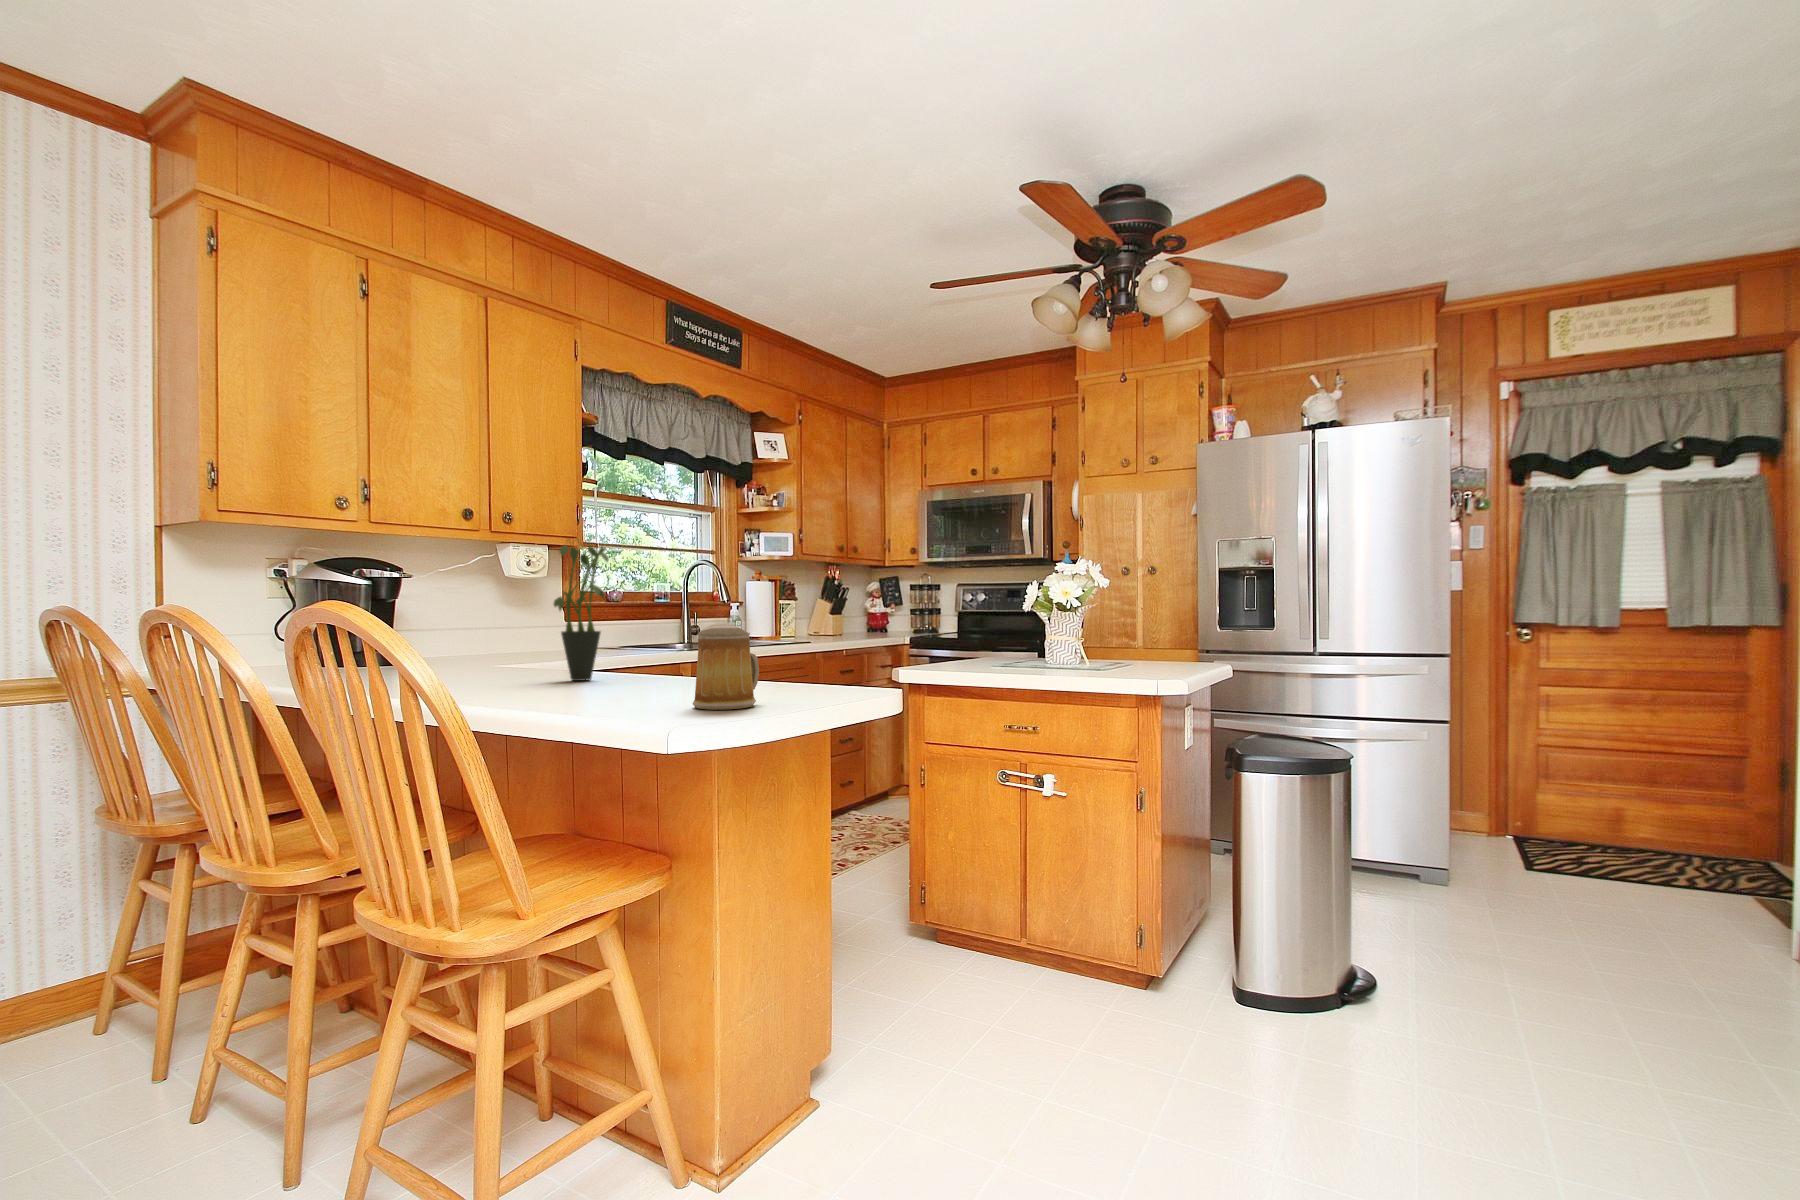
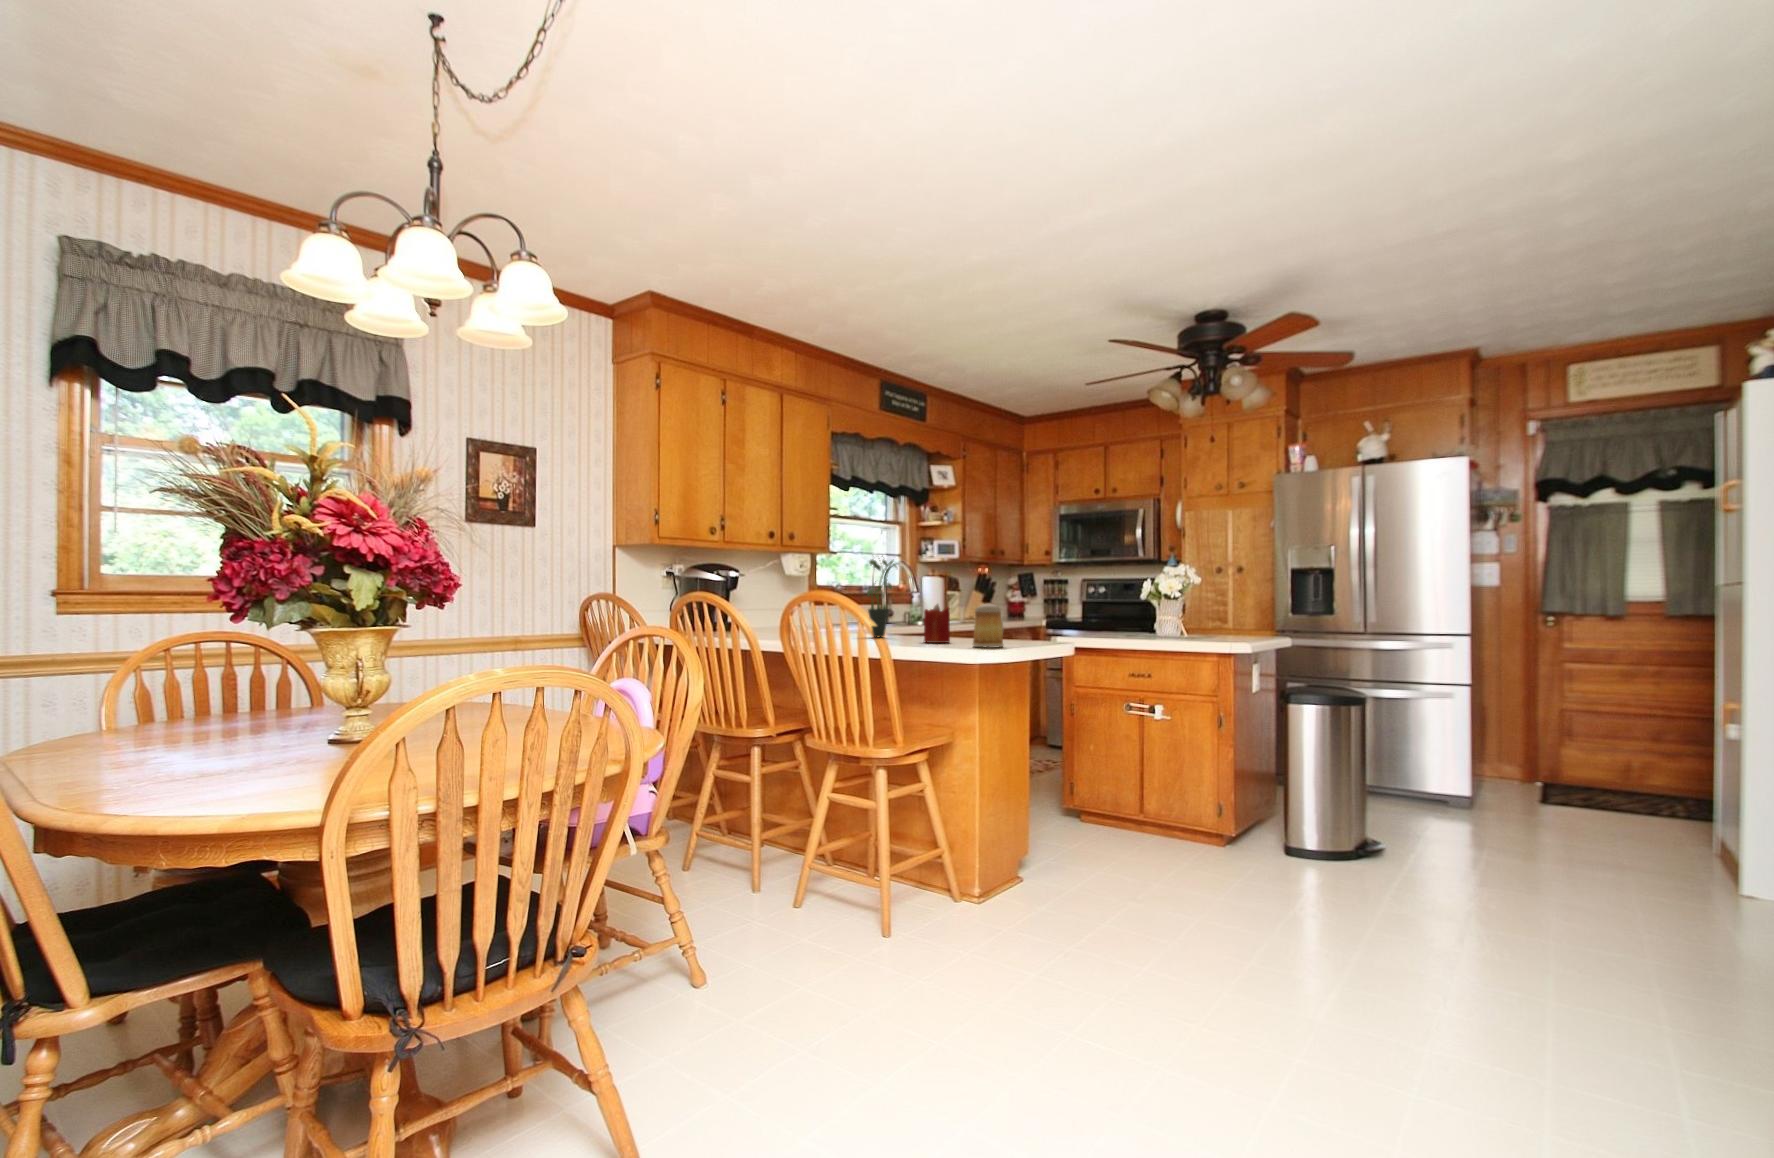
candle: none [627,622,678,696] -> present [924,604,950,643]

